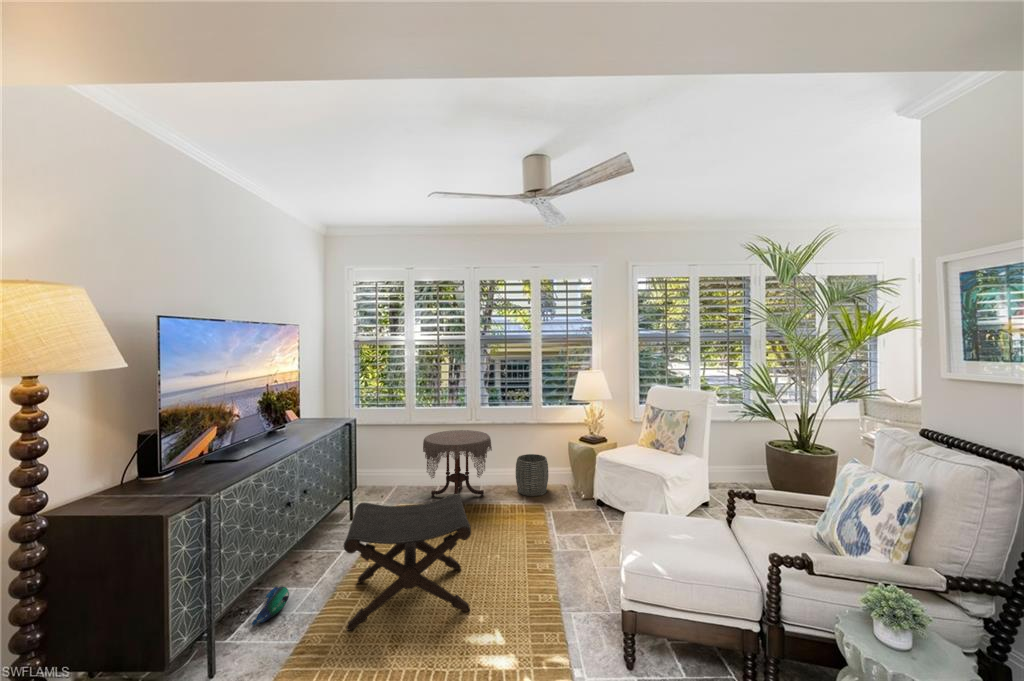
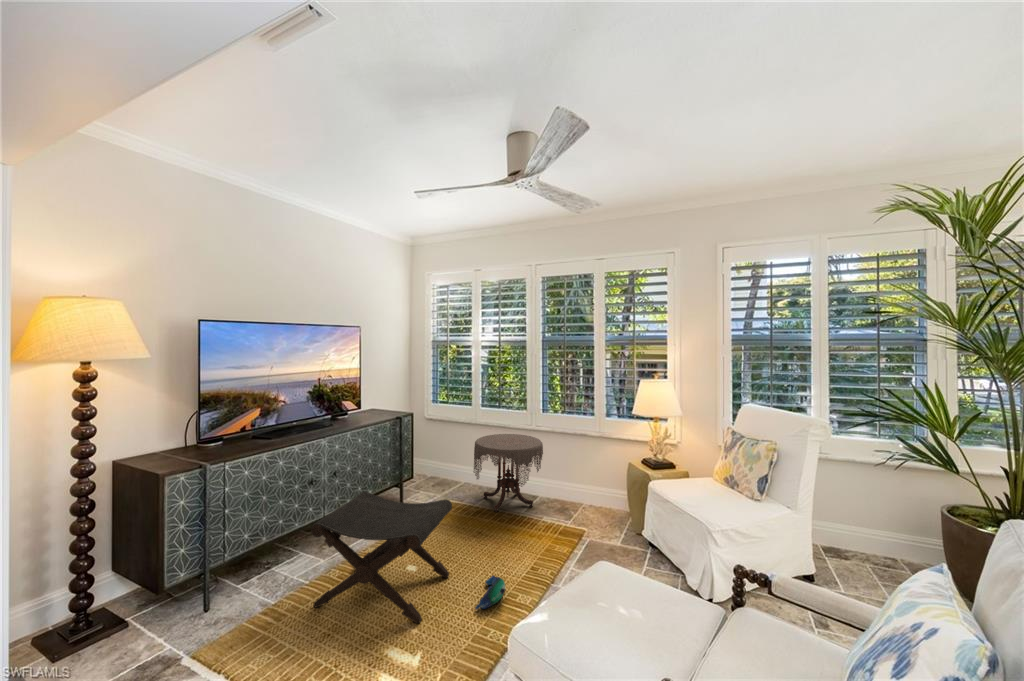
woven basket: present [516,454,548,496] -> none [569,470,606,518]
plush toy: present [251,586,289,626] -> present [475,576,506,610]

